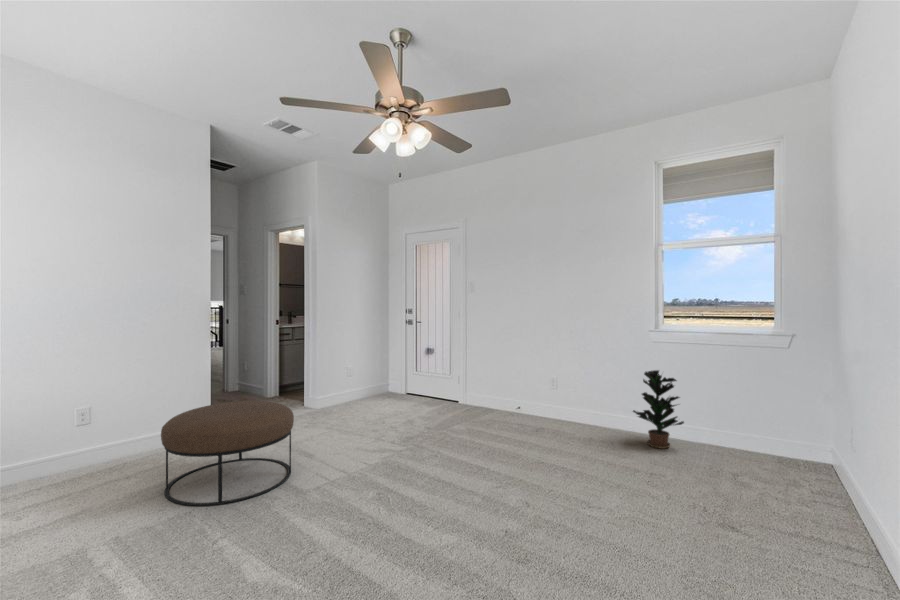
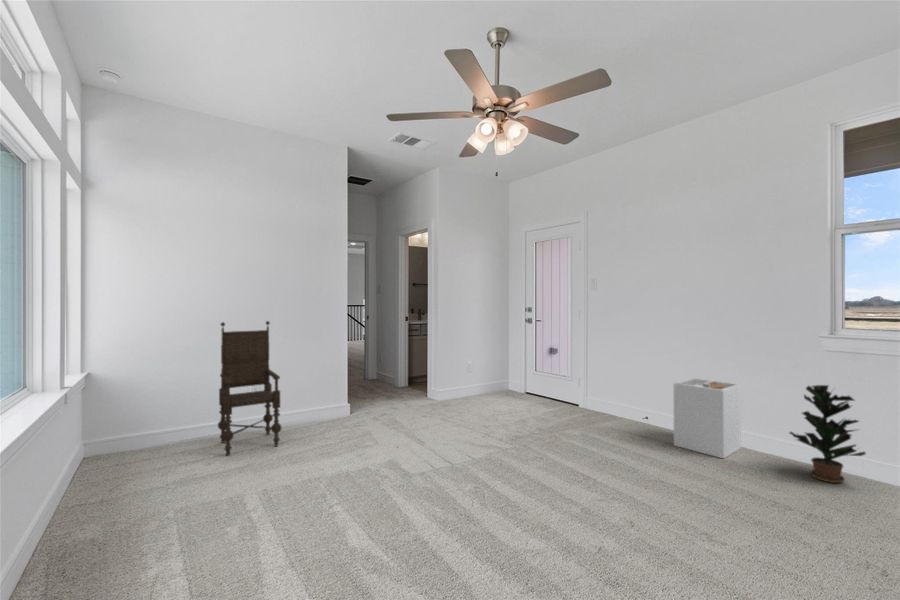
armchair: none [31,325,128,497] -> present [218,321,281,455]
laundry hamper: none [545,371,596,438] -> present [674,378,741,458]
ottoman: present [161,401,294,506] -> none [301,390,408,480]

